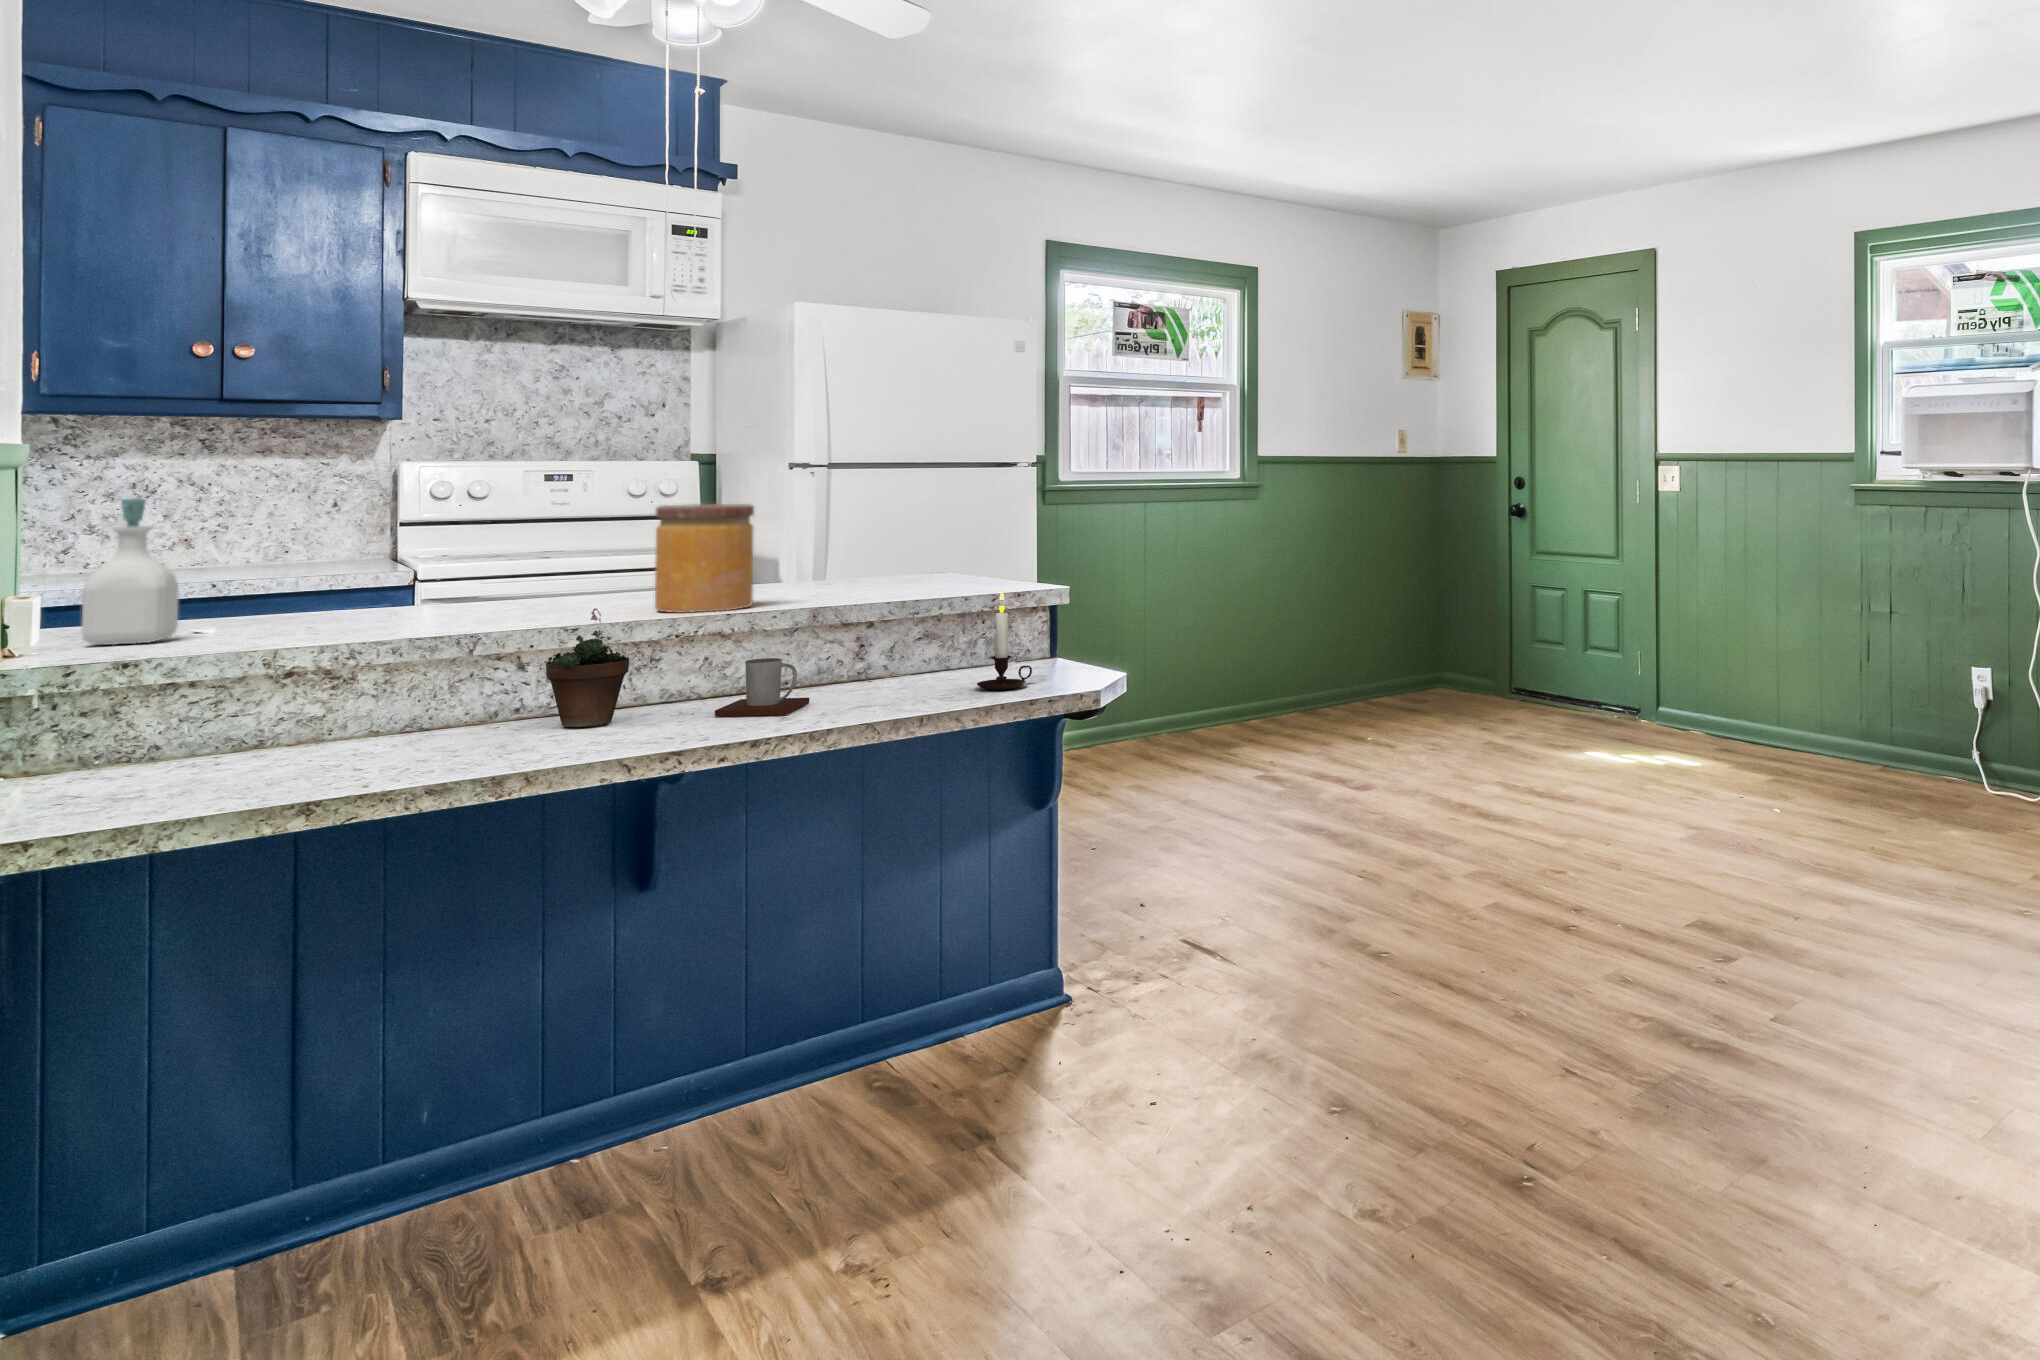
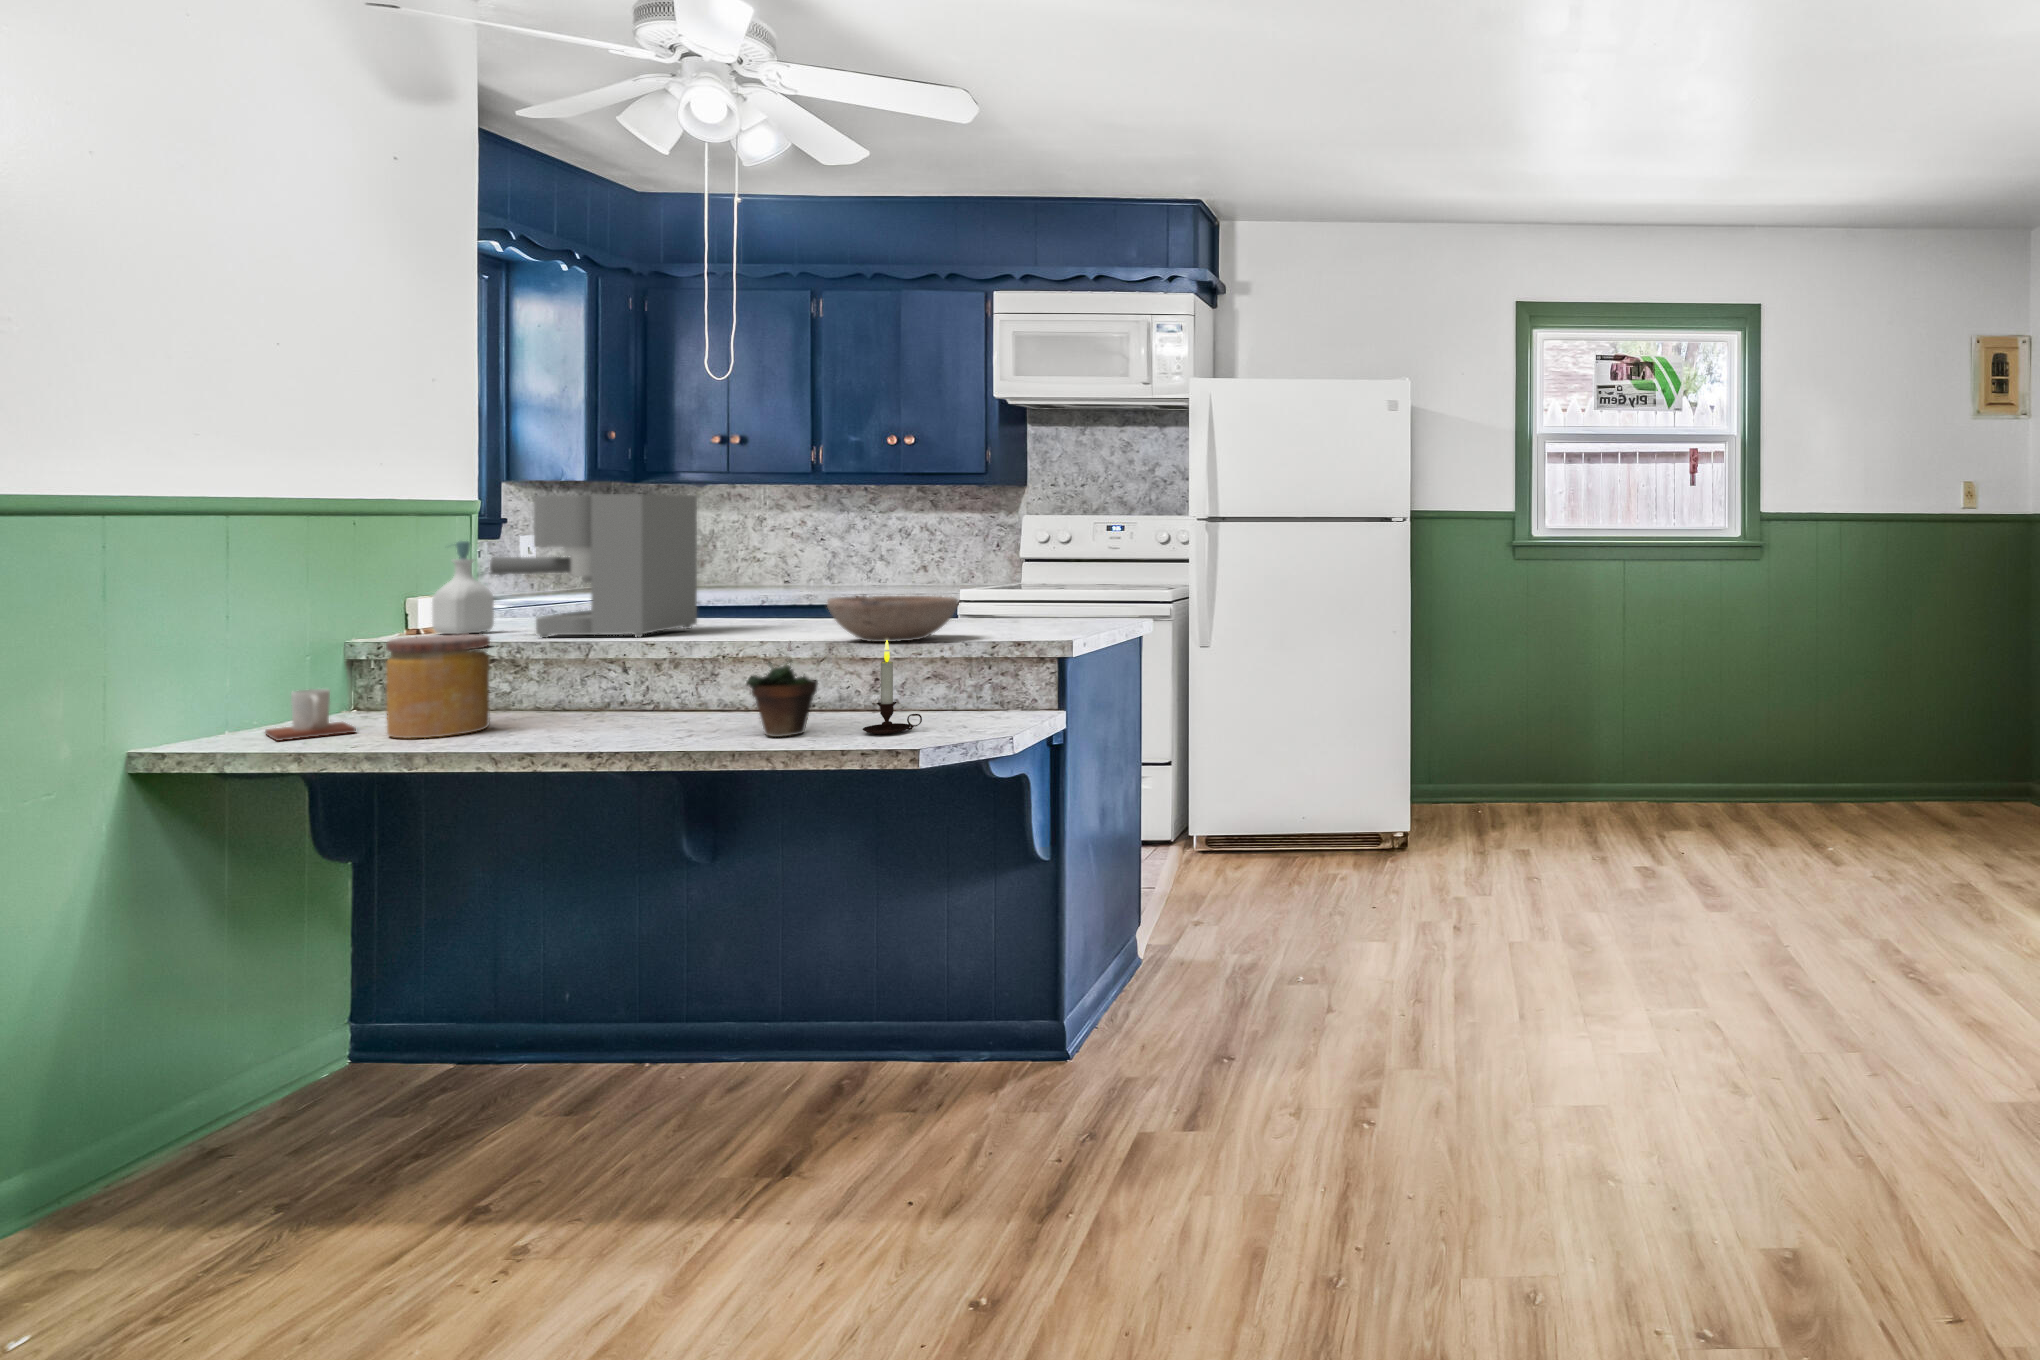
coffee maker: none [247,428,538,633] -> present [490,494,697,638]
jar: present [655,504,754,613] -> present [386,634,490,738]
bowl: none [824,549,970,600] -> present [827,596,959,642]
succulent plant: present [546,608,629,727] -> present [747,641,818,737]
mug: present [715,658,809,716] -> present [265,689,356,741]

